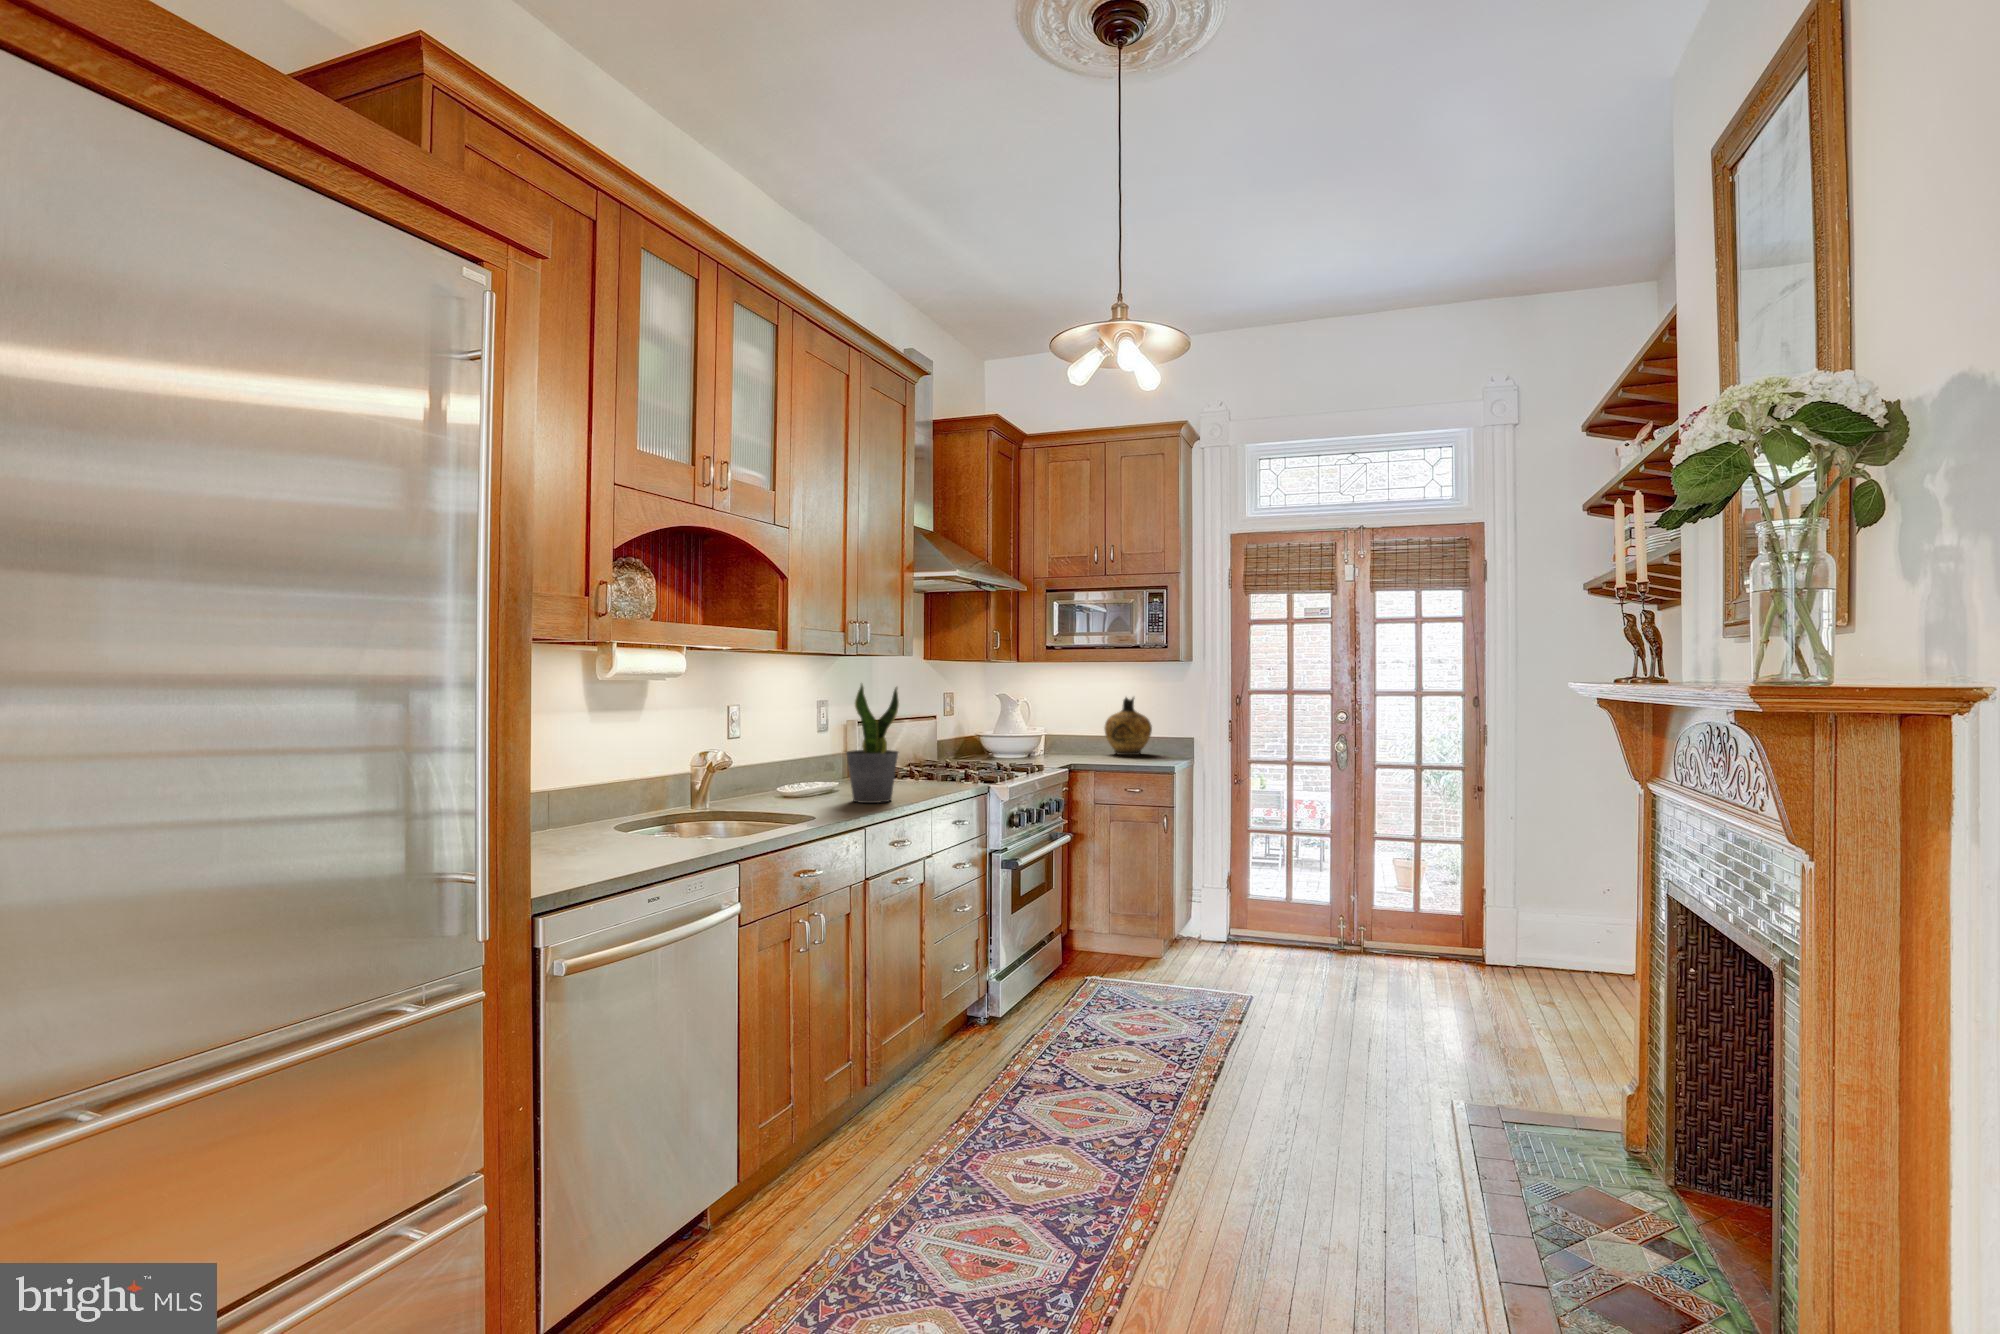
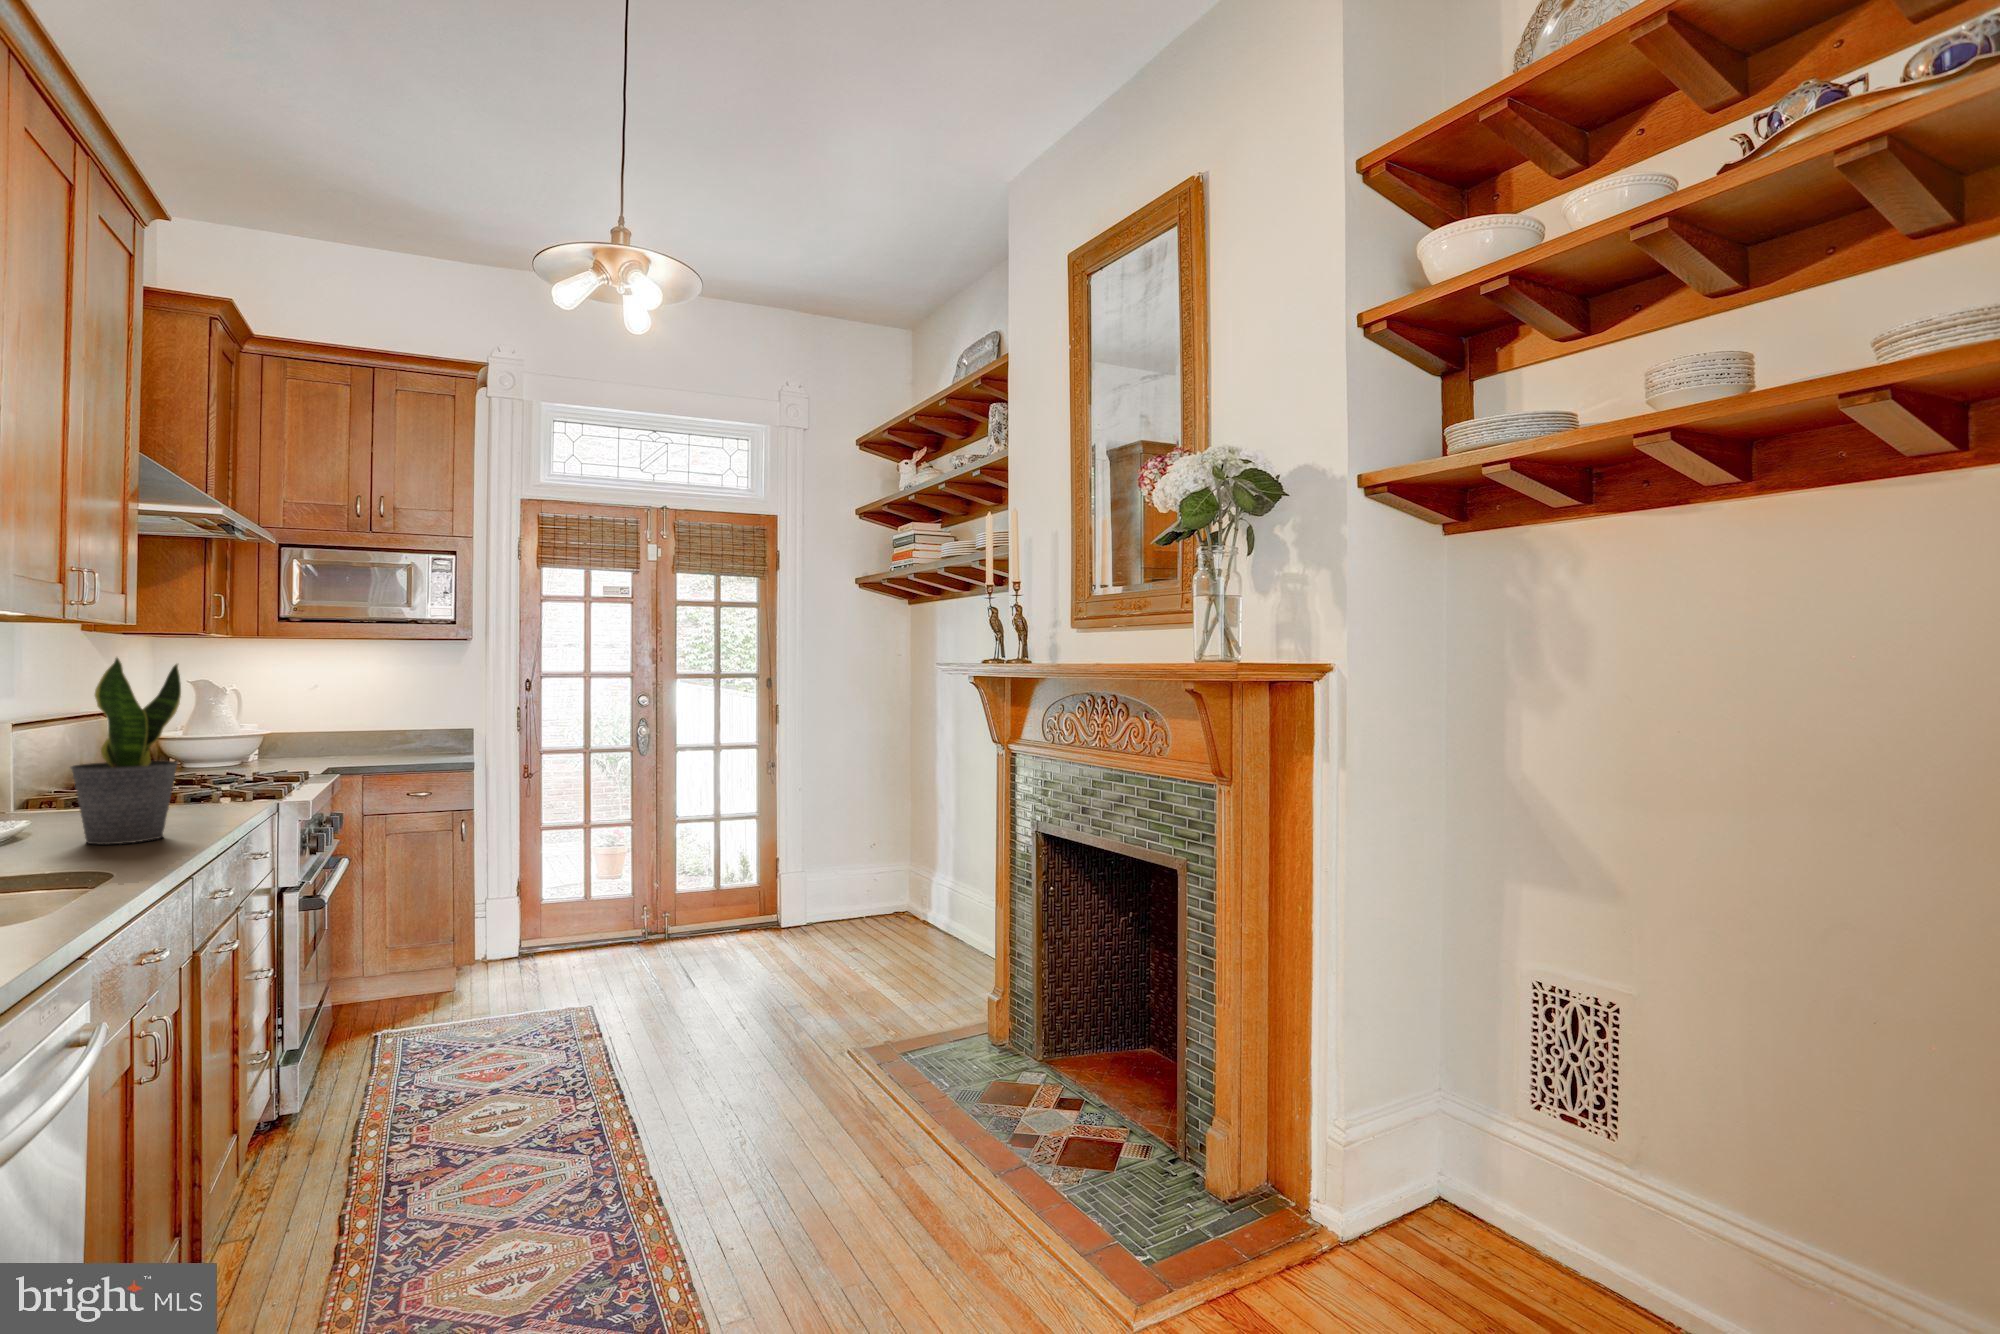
ceramic jug: present [1104,697,1152,755] -> none [355,682,423,754]

